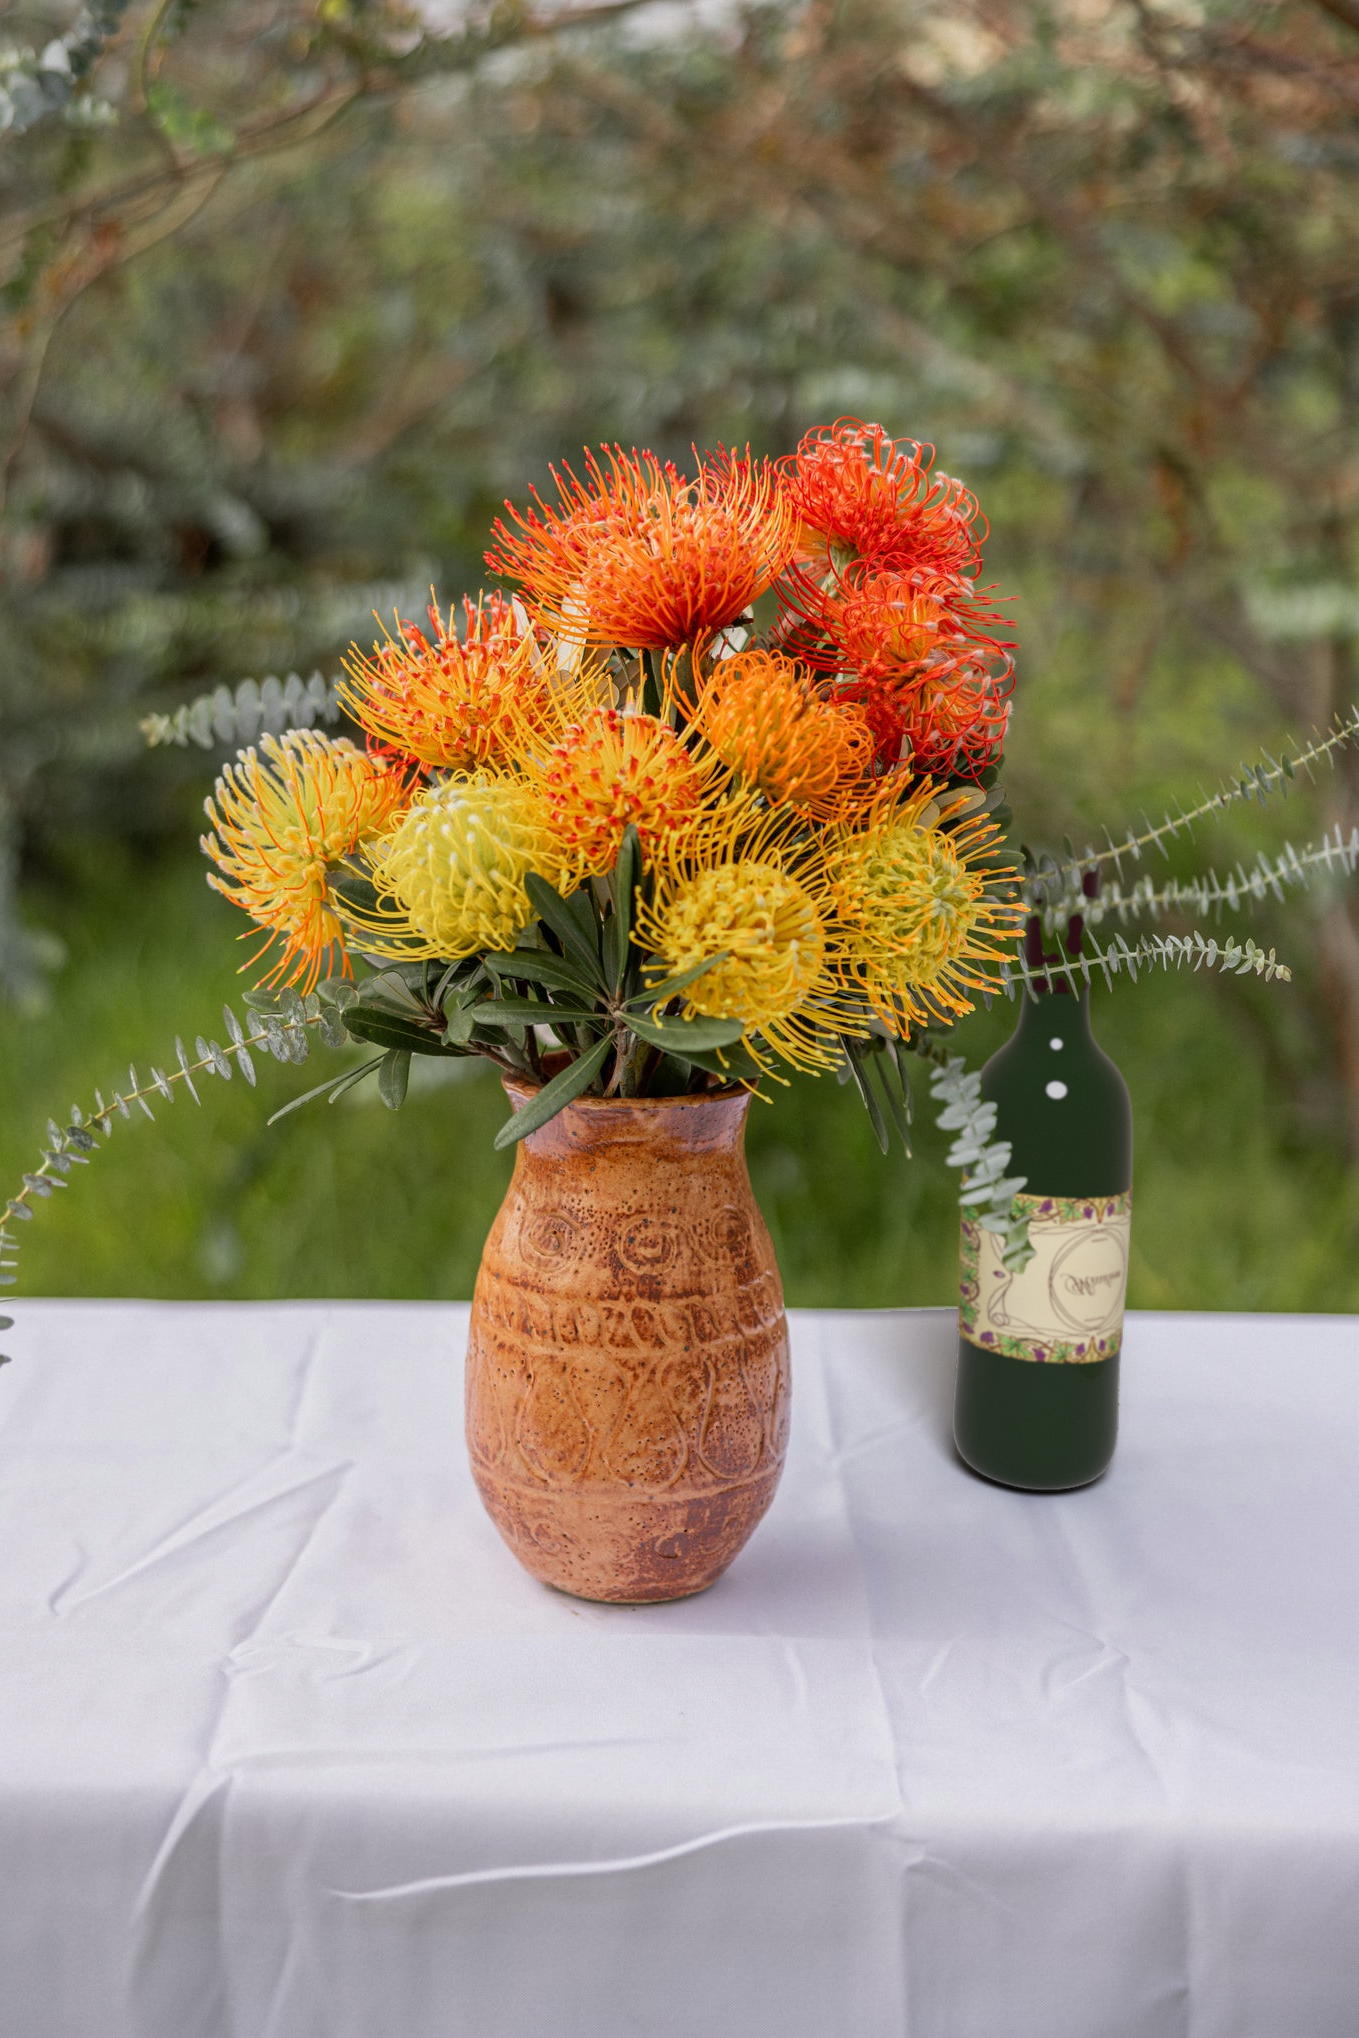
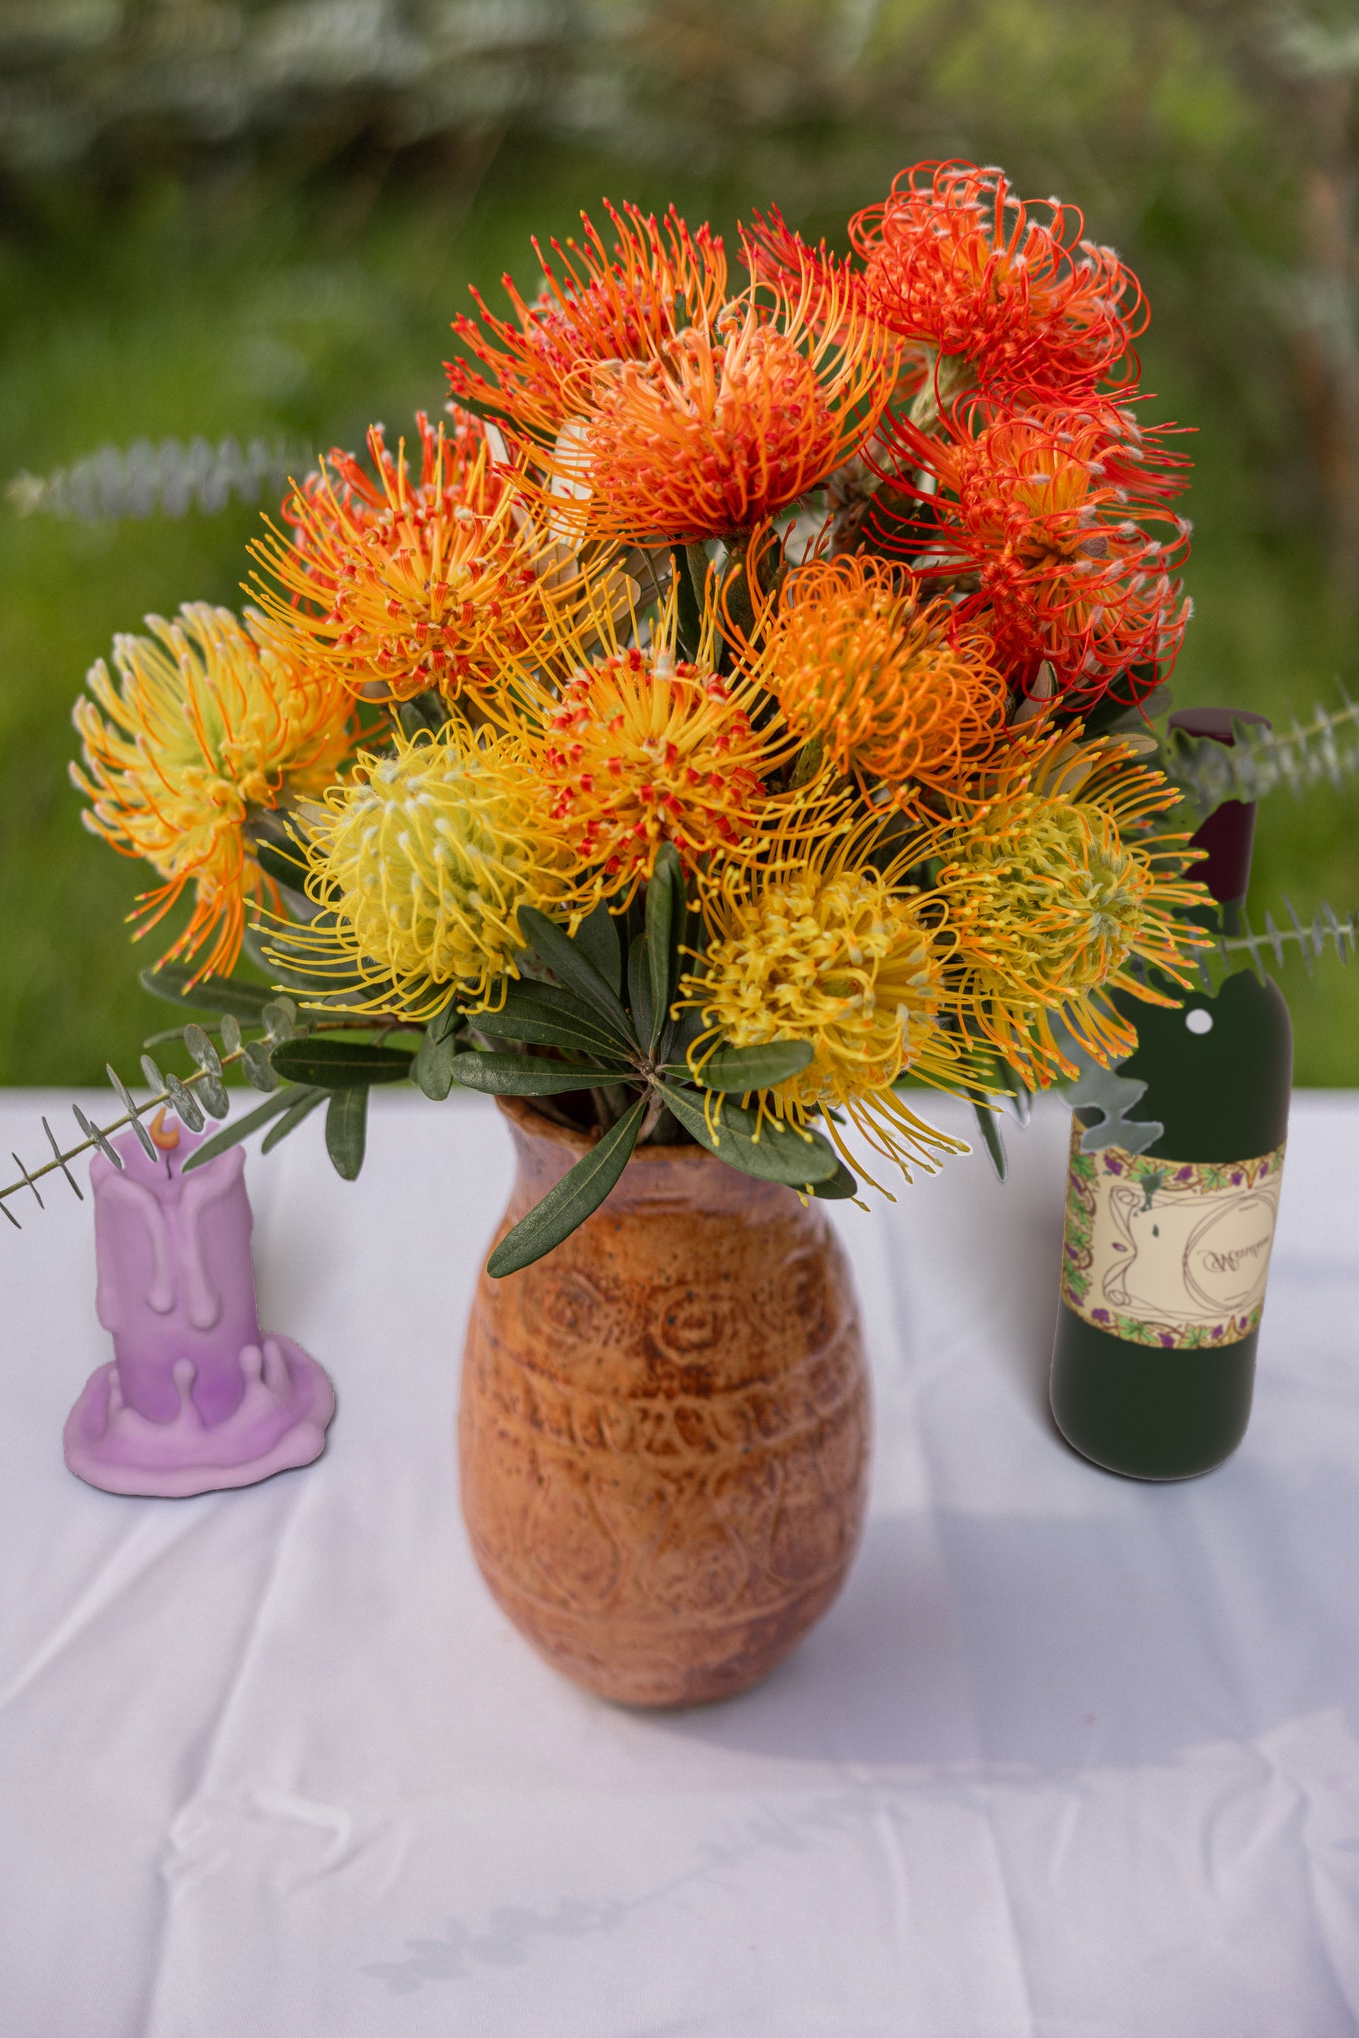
candle: none [148,1139,369,1471] -> present [63,1106,335,1497]

